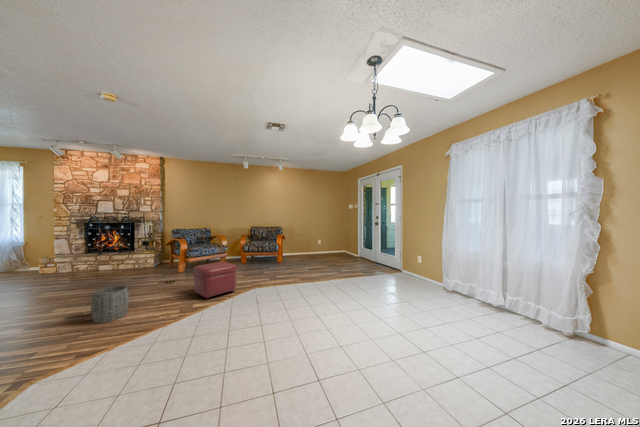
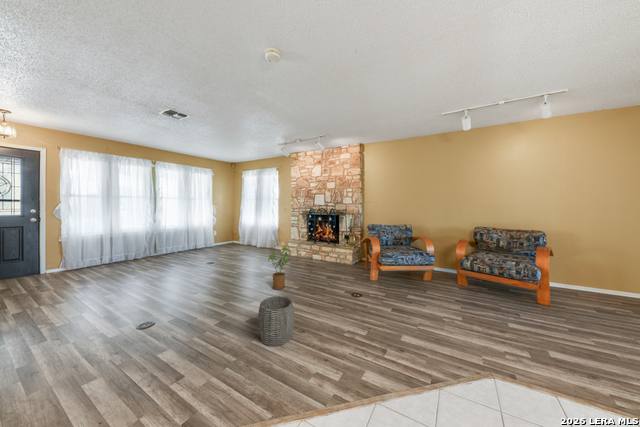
house plant: none [57,255,93,300] -> present [268,247,291,290]
ottoman: present [194,262,237,299] -> none [374,292,449,364]

